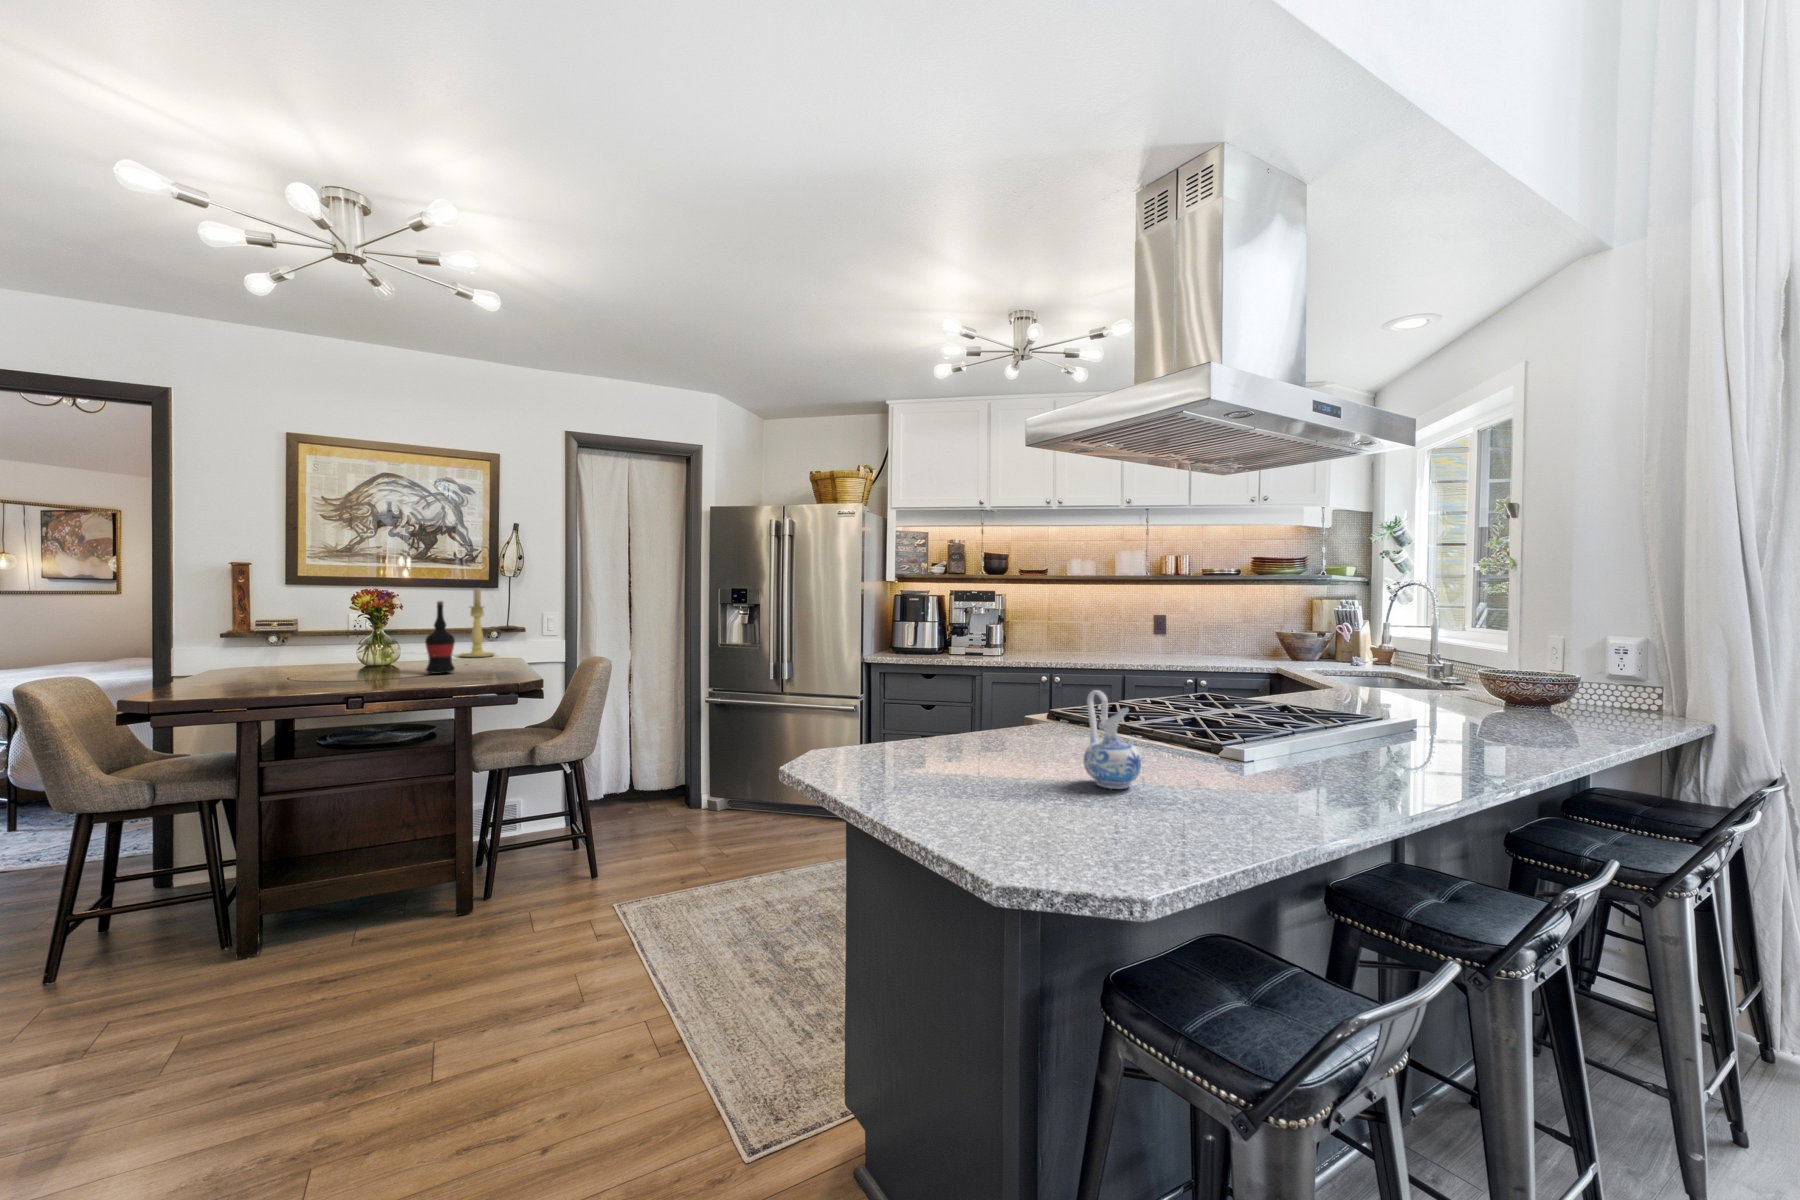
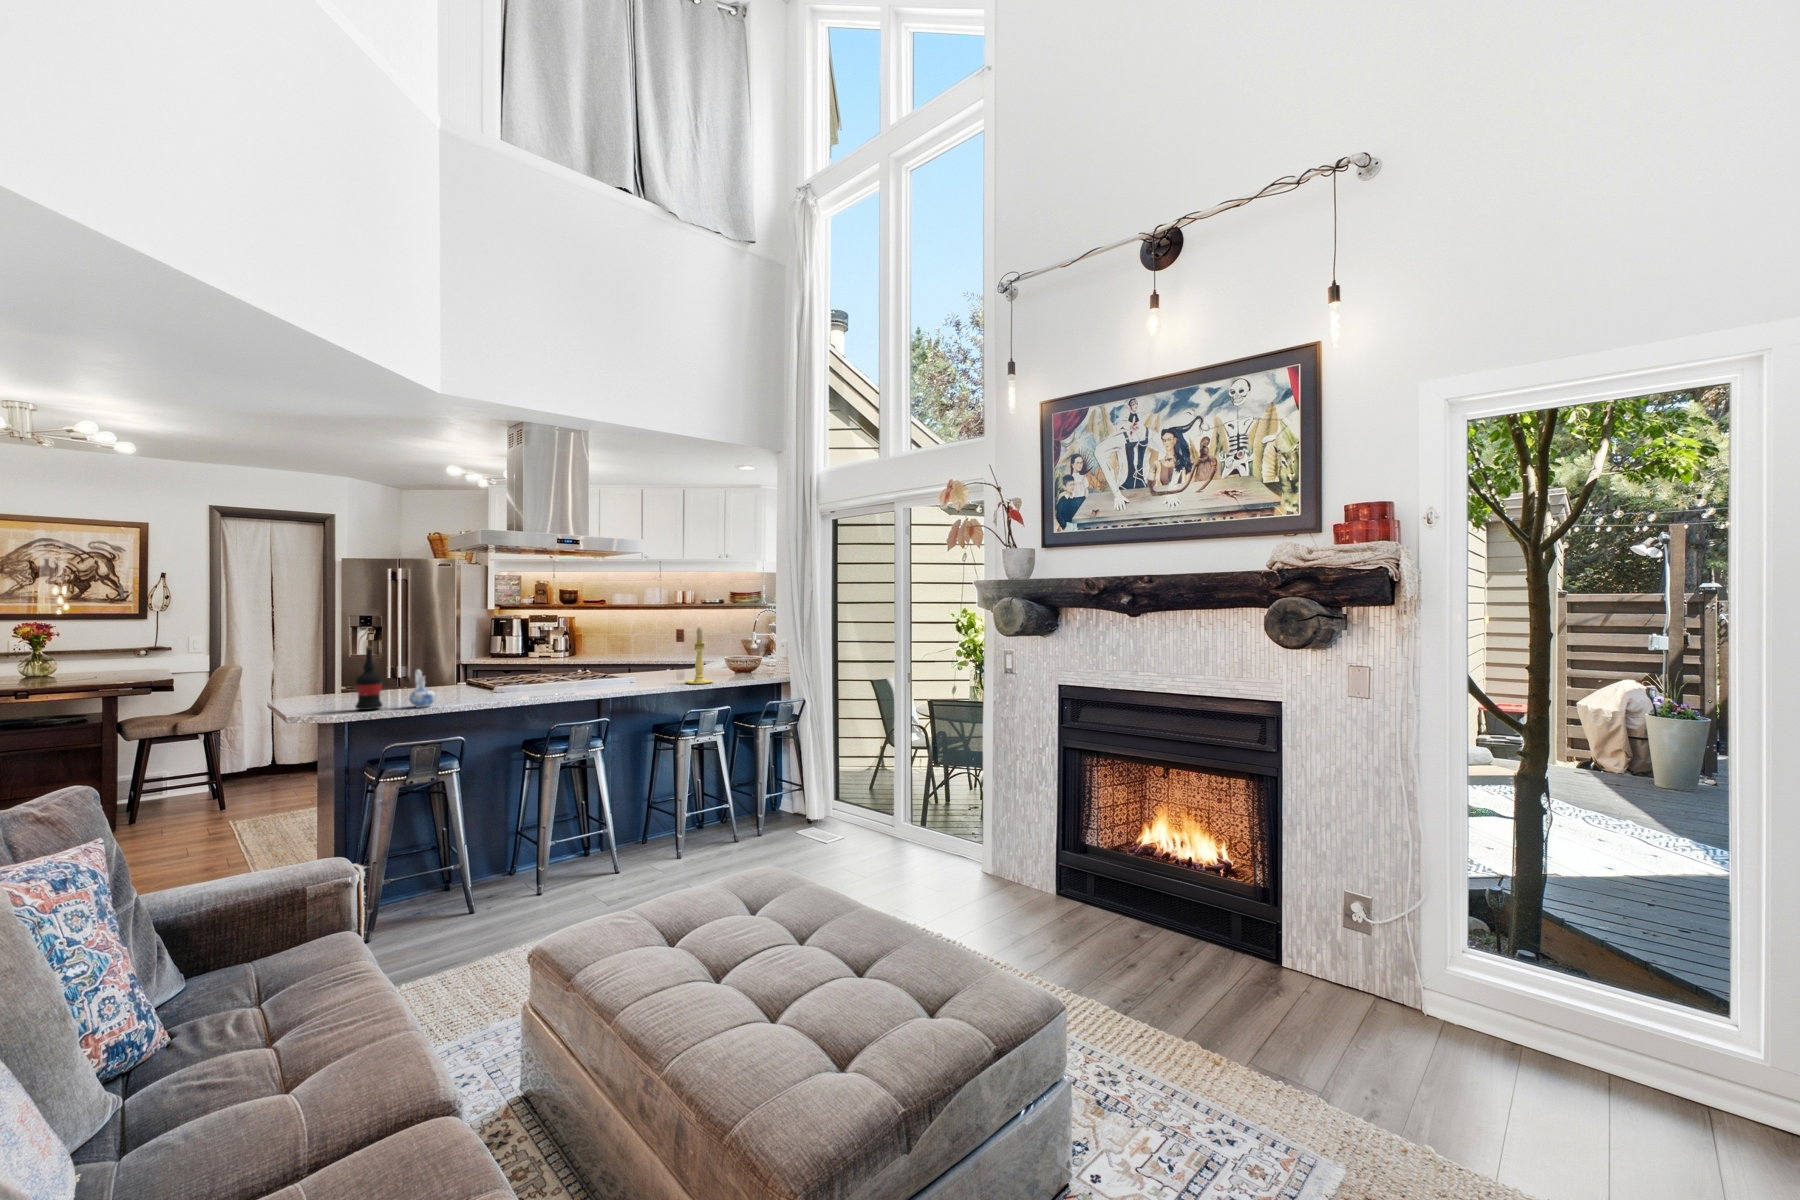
candle holder: present [459,588,495,657] -> present [685,627,713,684]
wine bottle: present [425,601,455,674] -> present [355,646,383,710]

